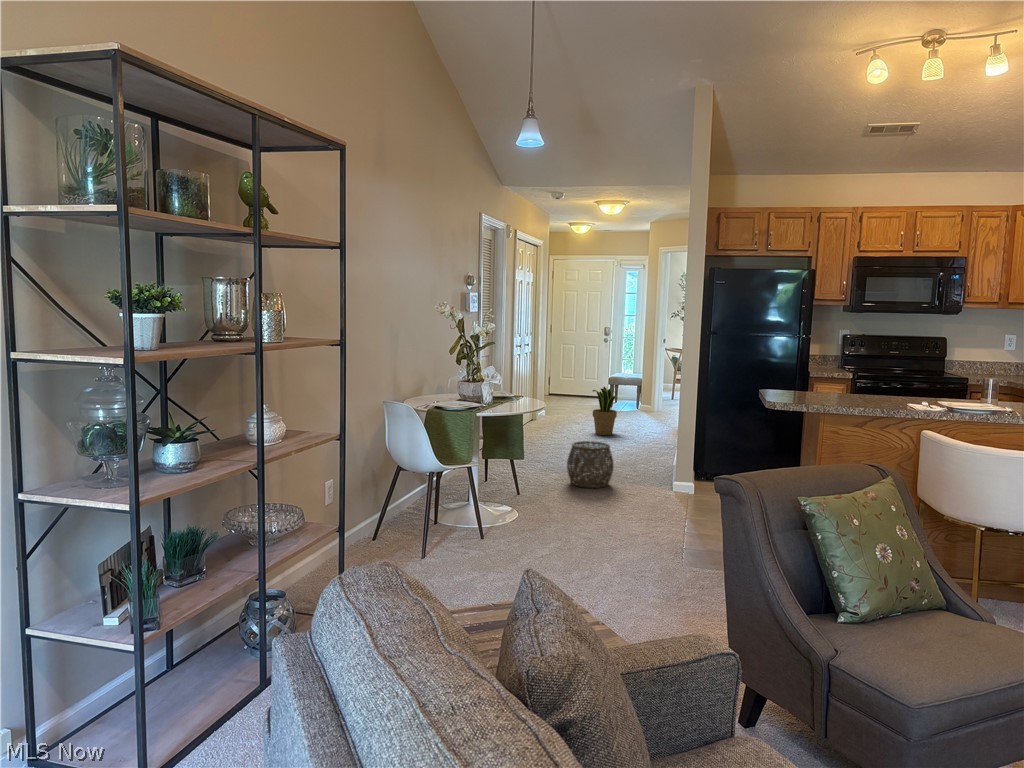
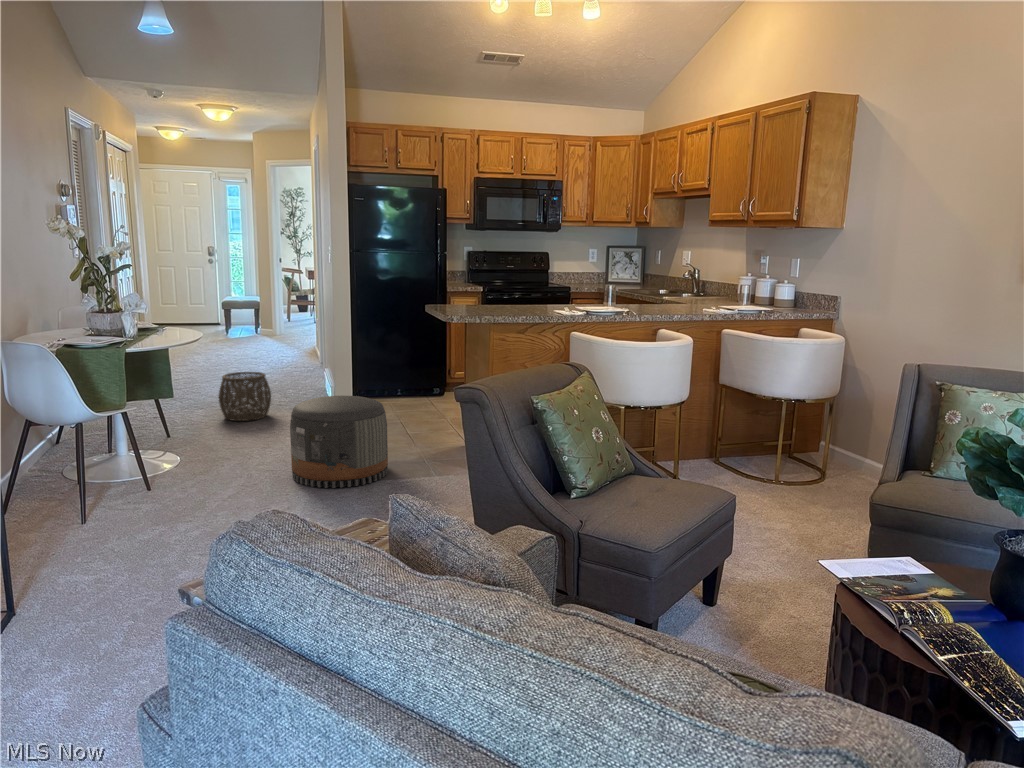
potted plant: present [593,387,617,435] -> none [220,315,251,369]
pouf: none [604,479,704,577] -> present [290,395,388,488]

